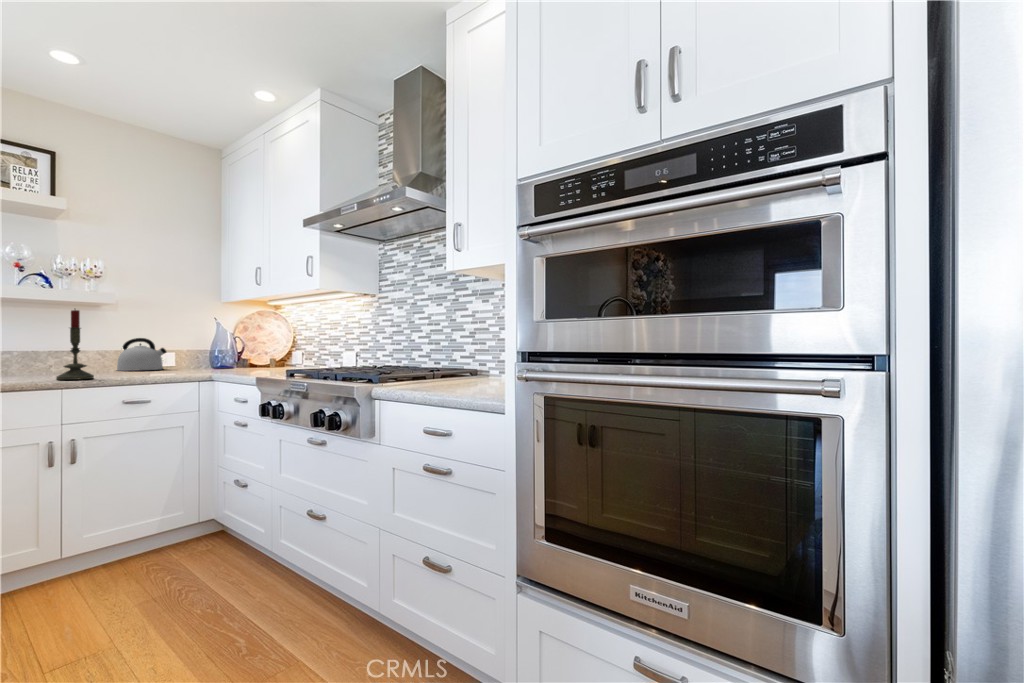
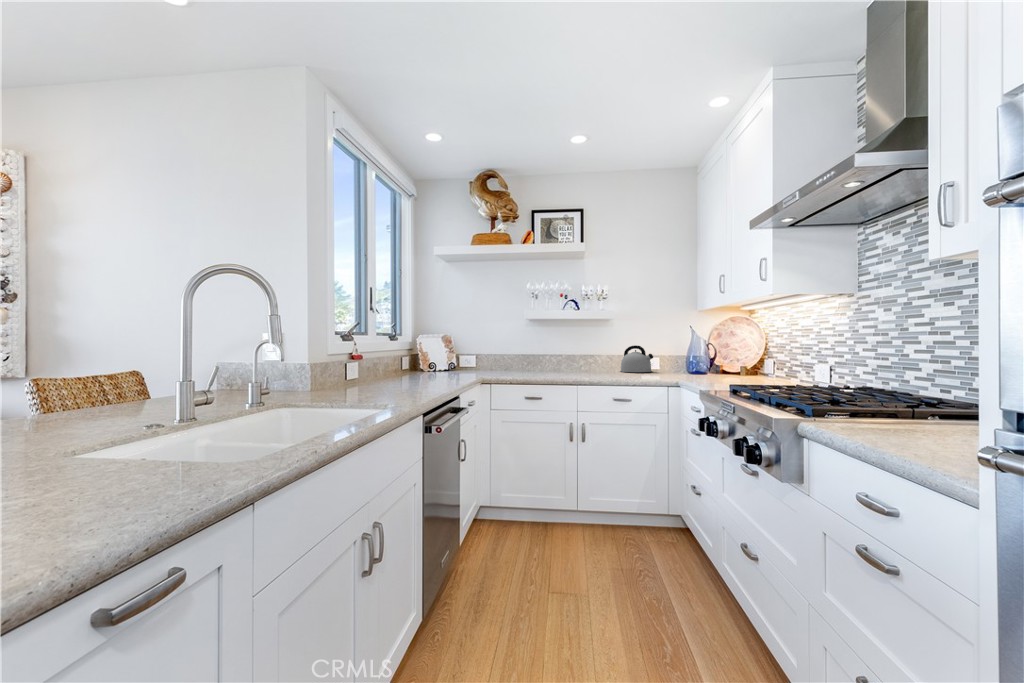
candle: present [56,310,94,380] -> none [577,326,597,379]

